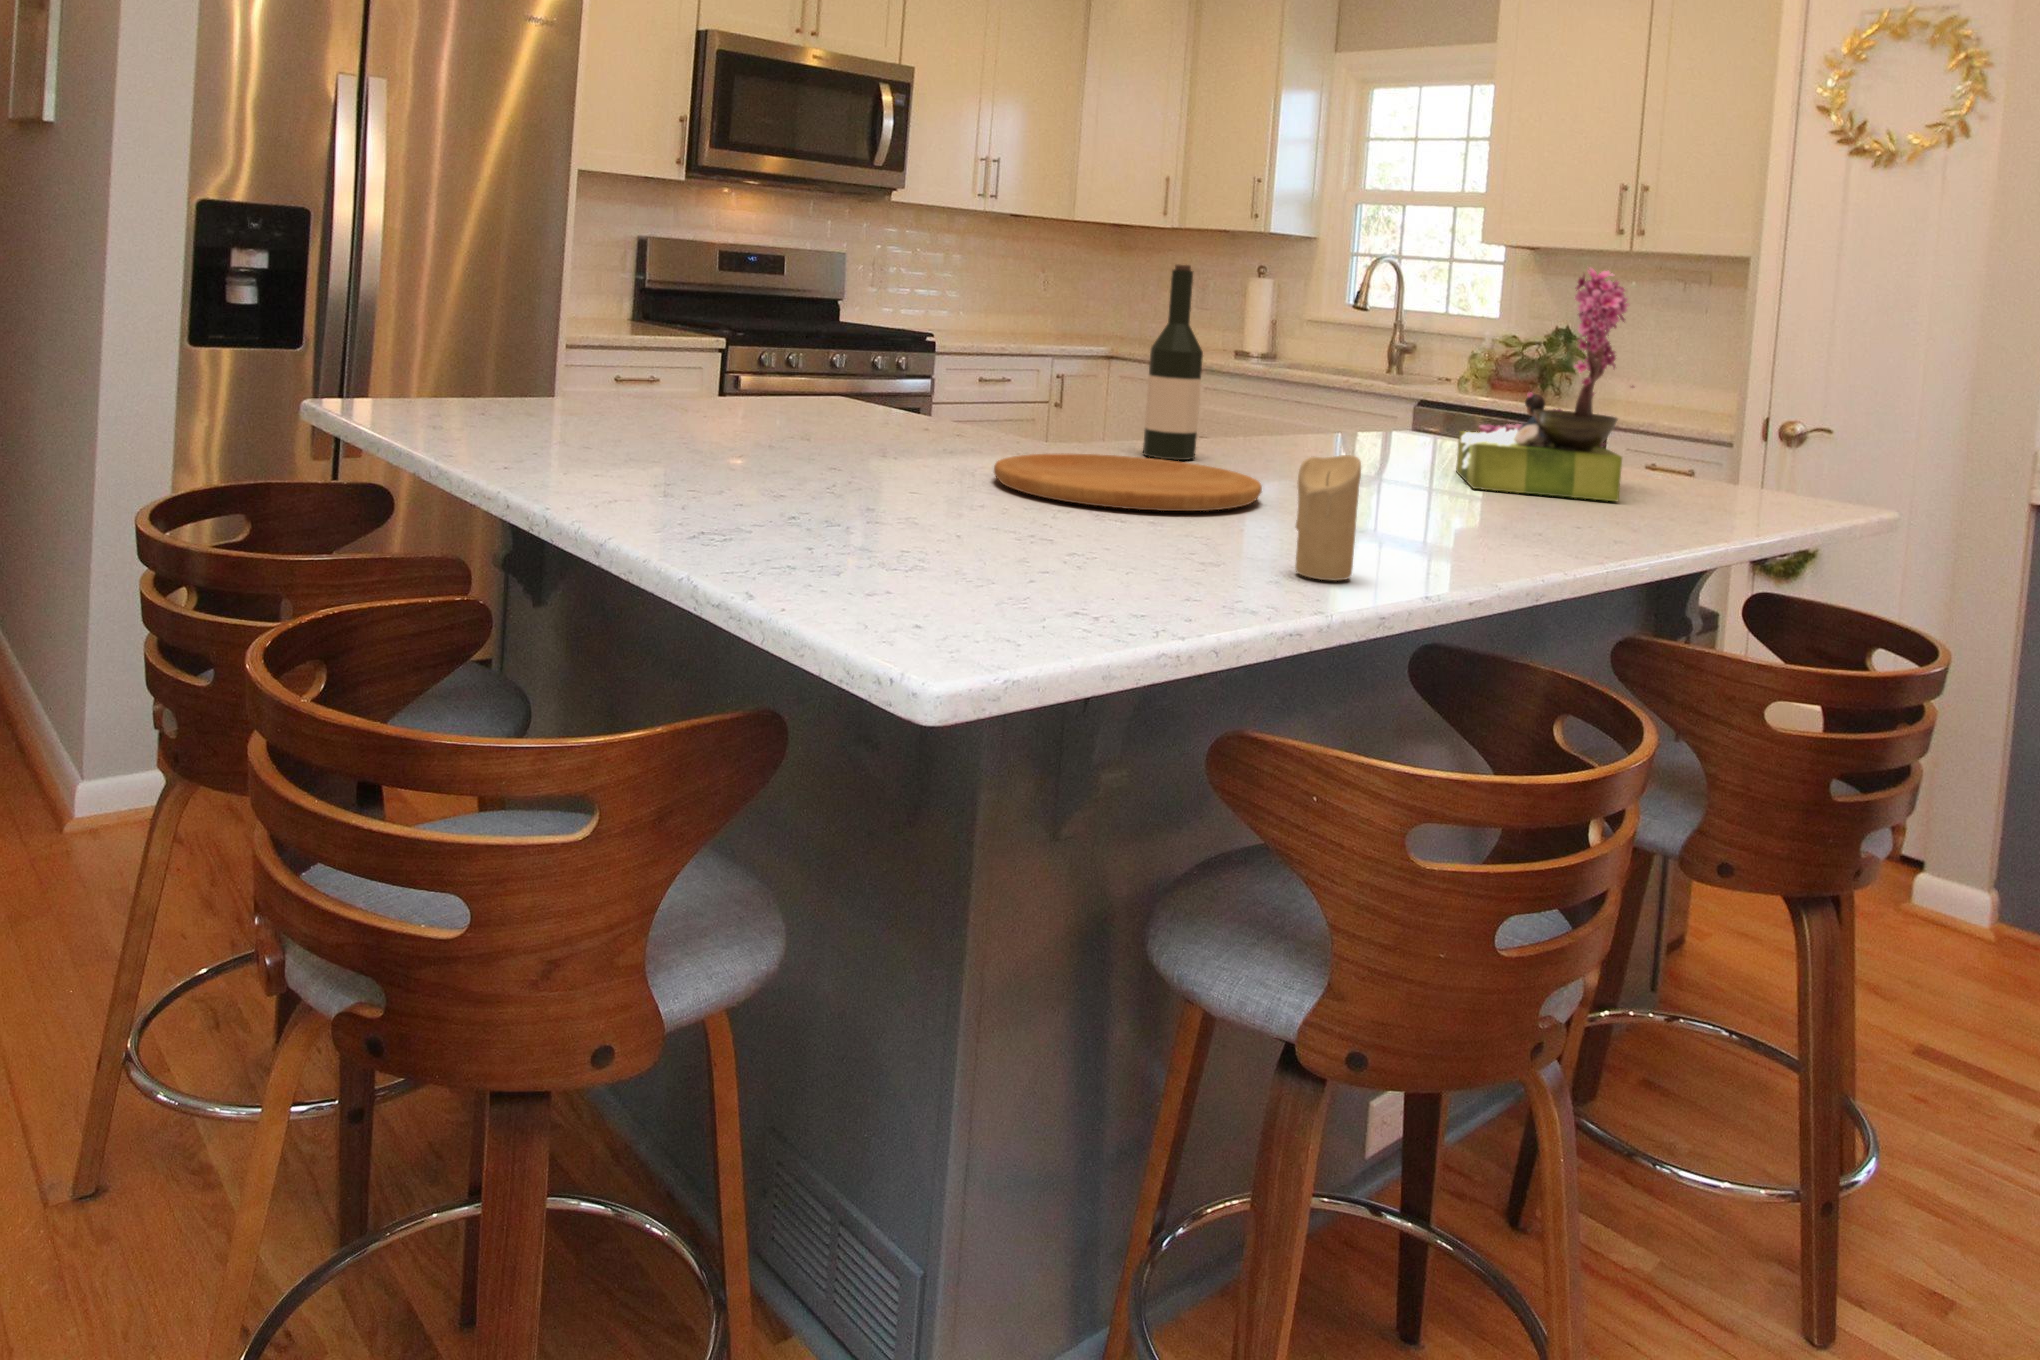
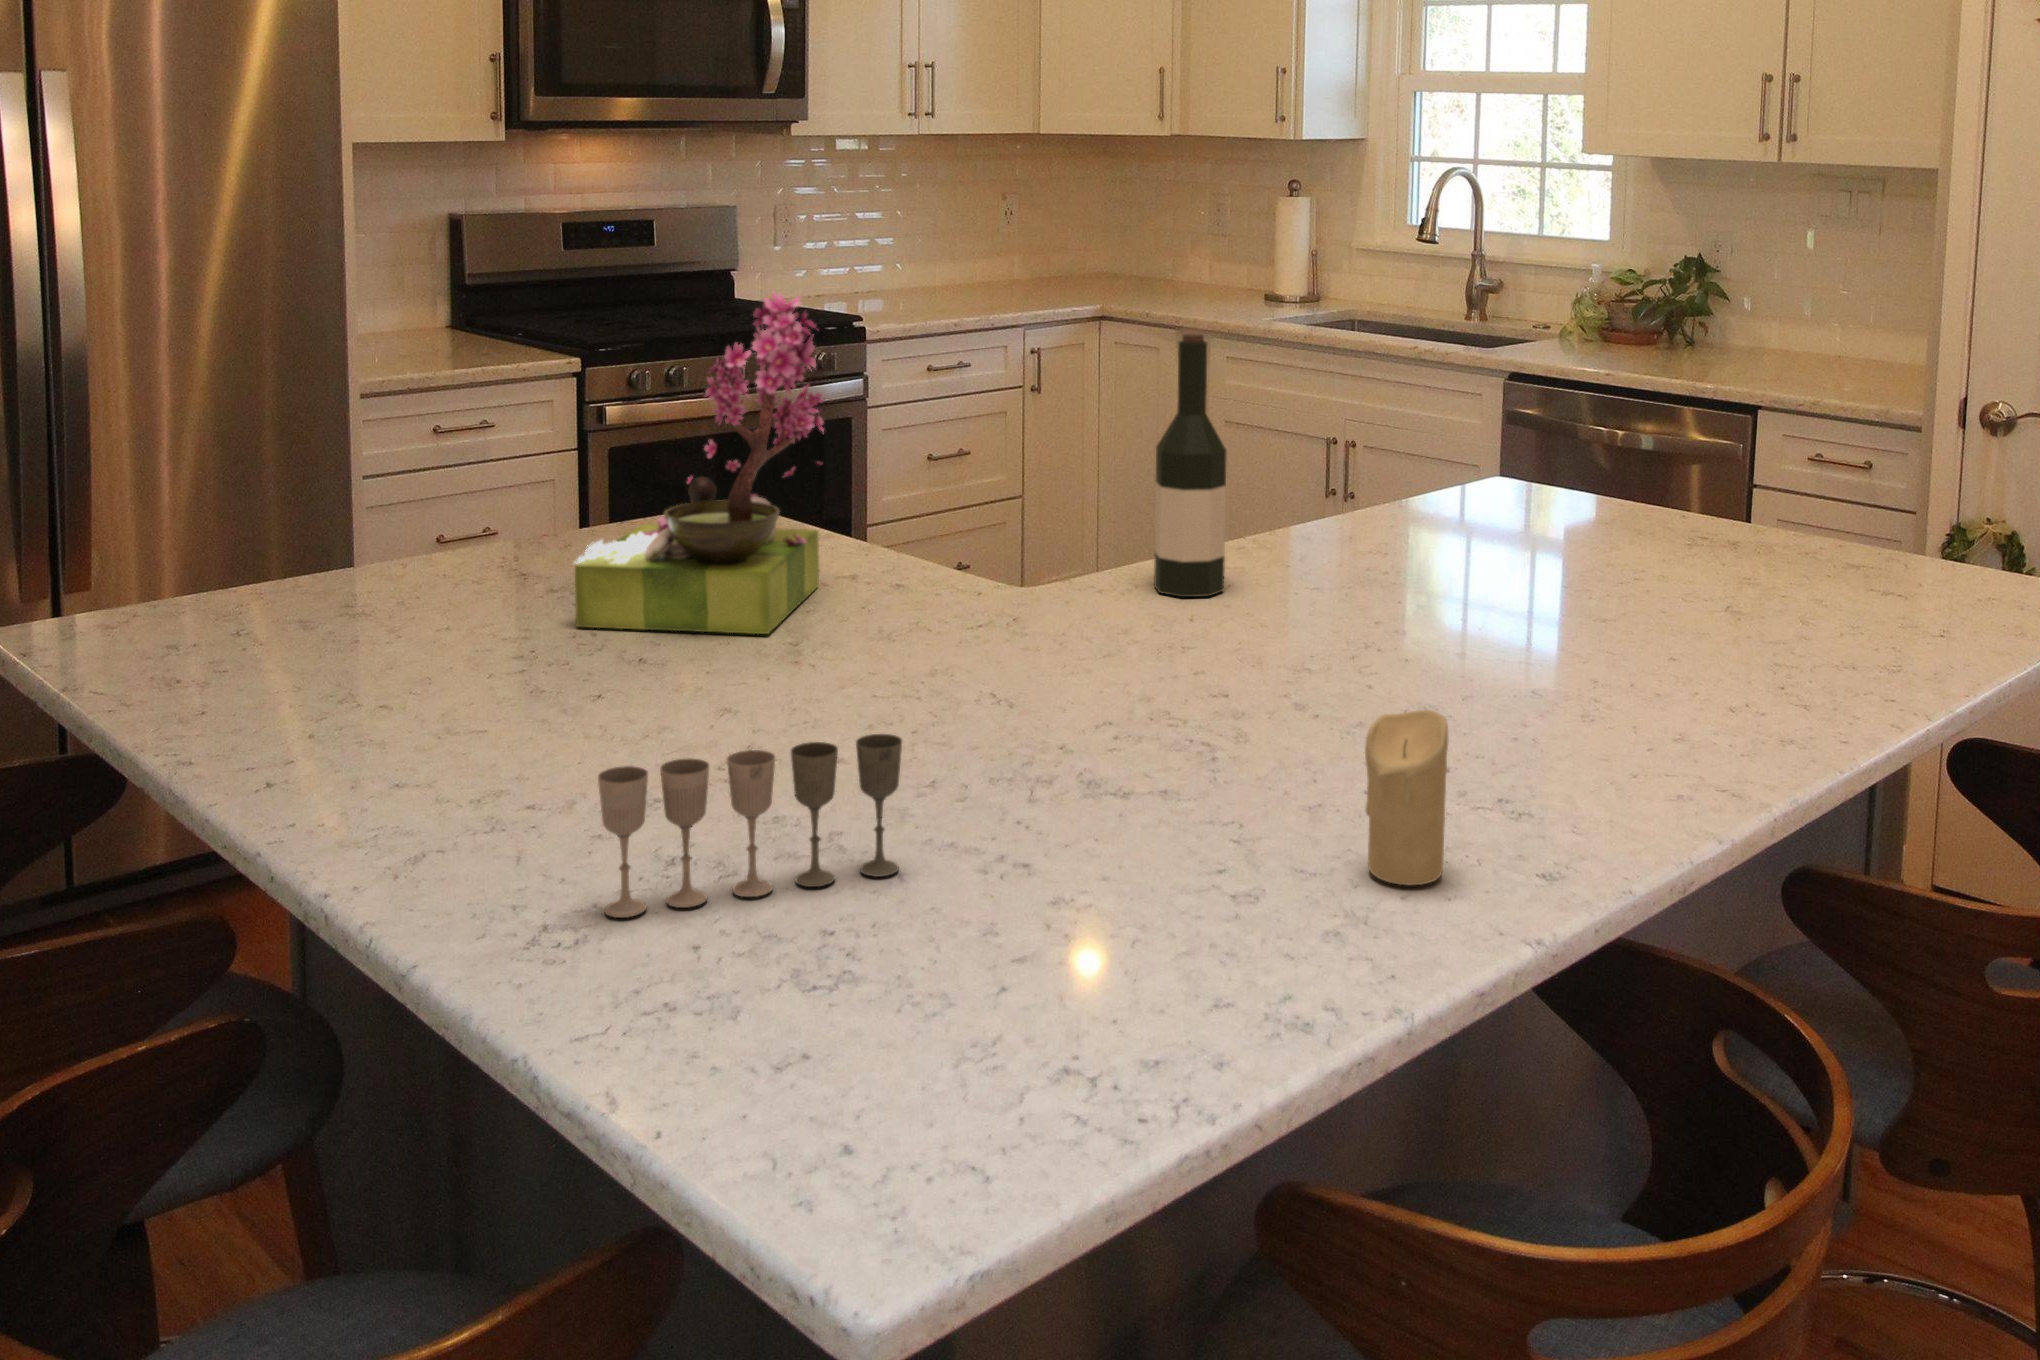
flower arrangement: present [1456,268,1634,501] -> present [575,292,824,634]
wine glass: none [727,439,954,547] -> present [598,734,902,918]
cutting board: present [994,454,1262,511] -> none [957,617,1316,739]

